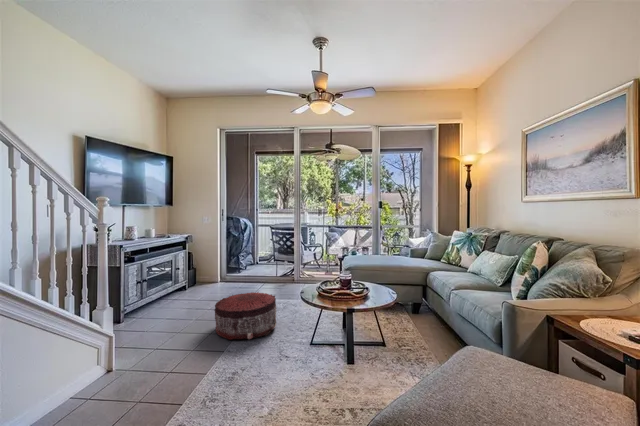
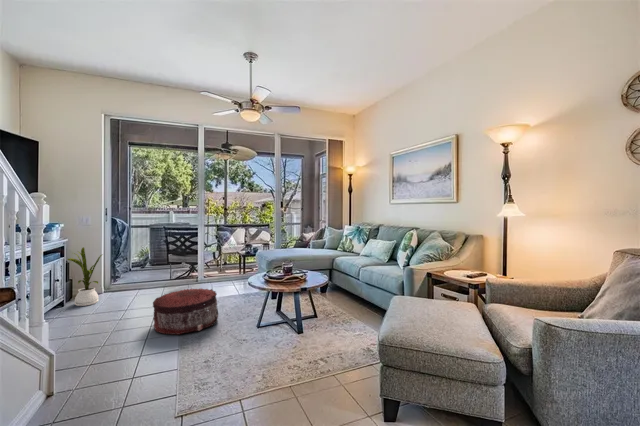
house plant: none [177,245,209,295] -> present [67,247,102,306]

